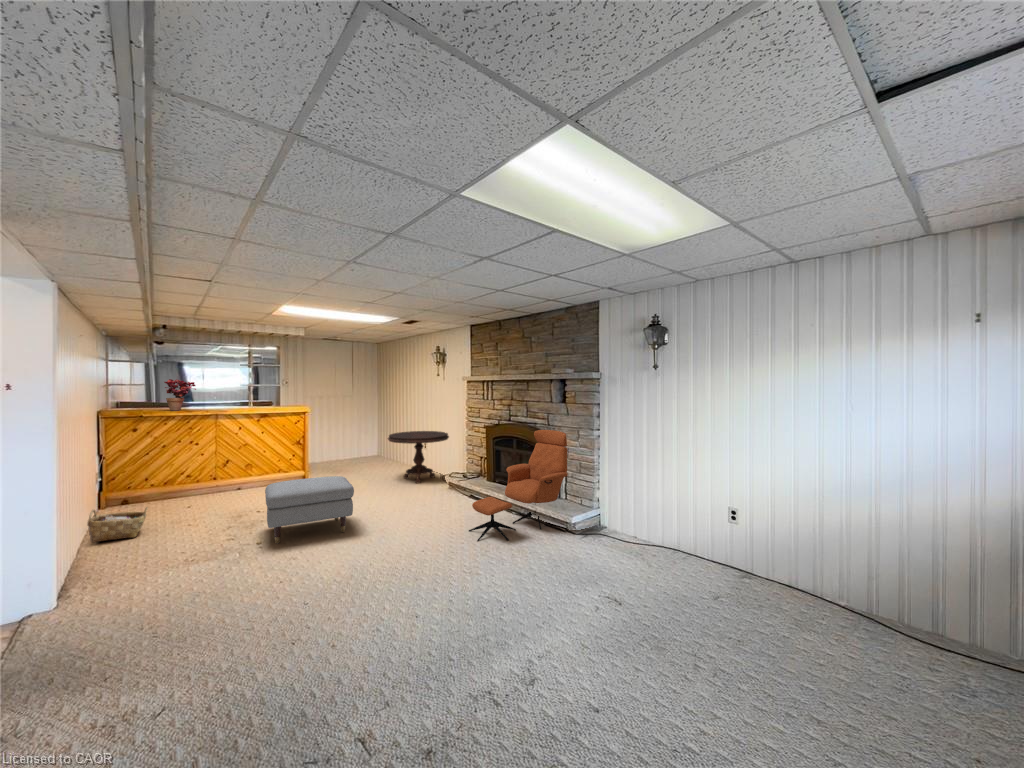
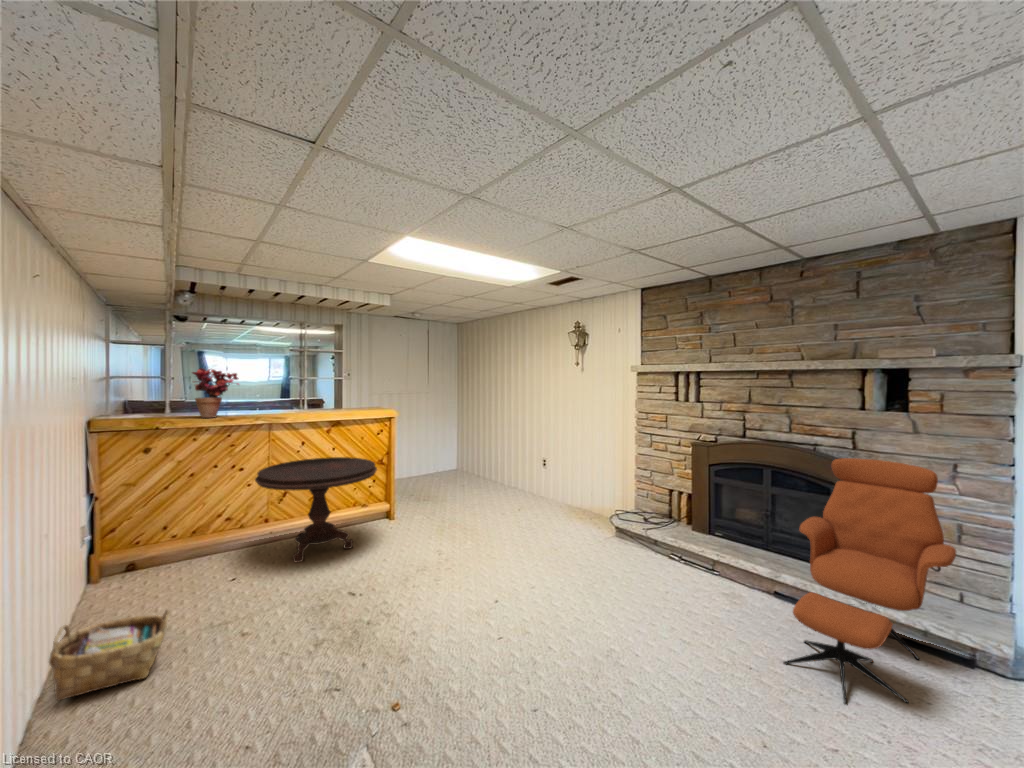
side table: present [388,431,449,483] -> present [255,457,377,562]
ottoman: present [265,476,354,544] -> none [390,542,564,708]

